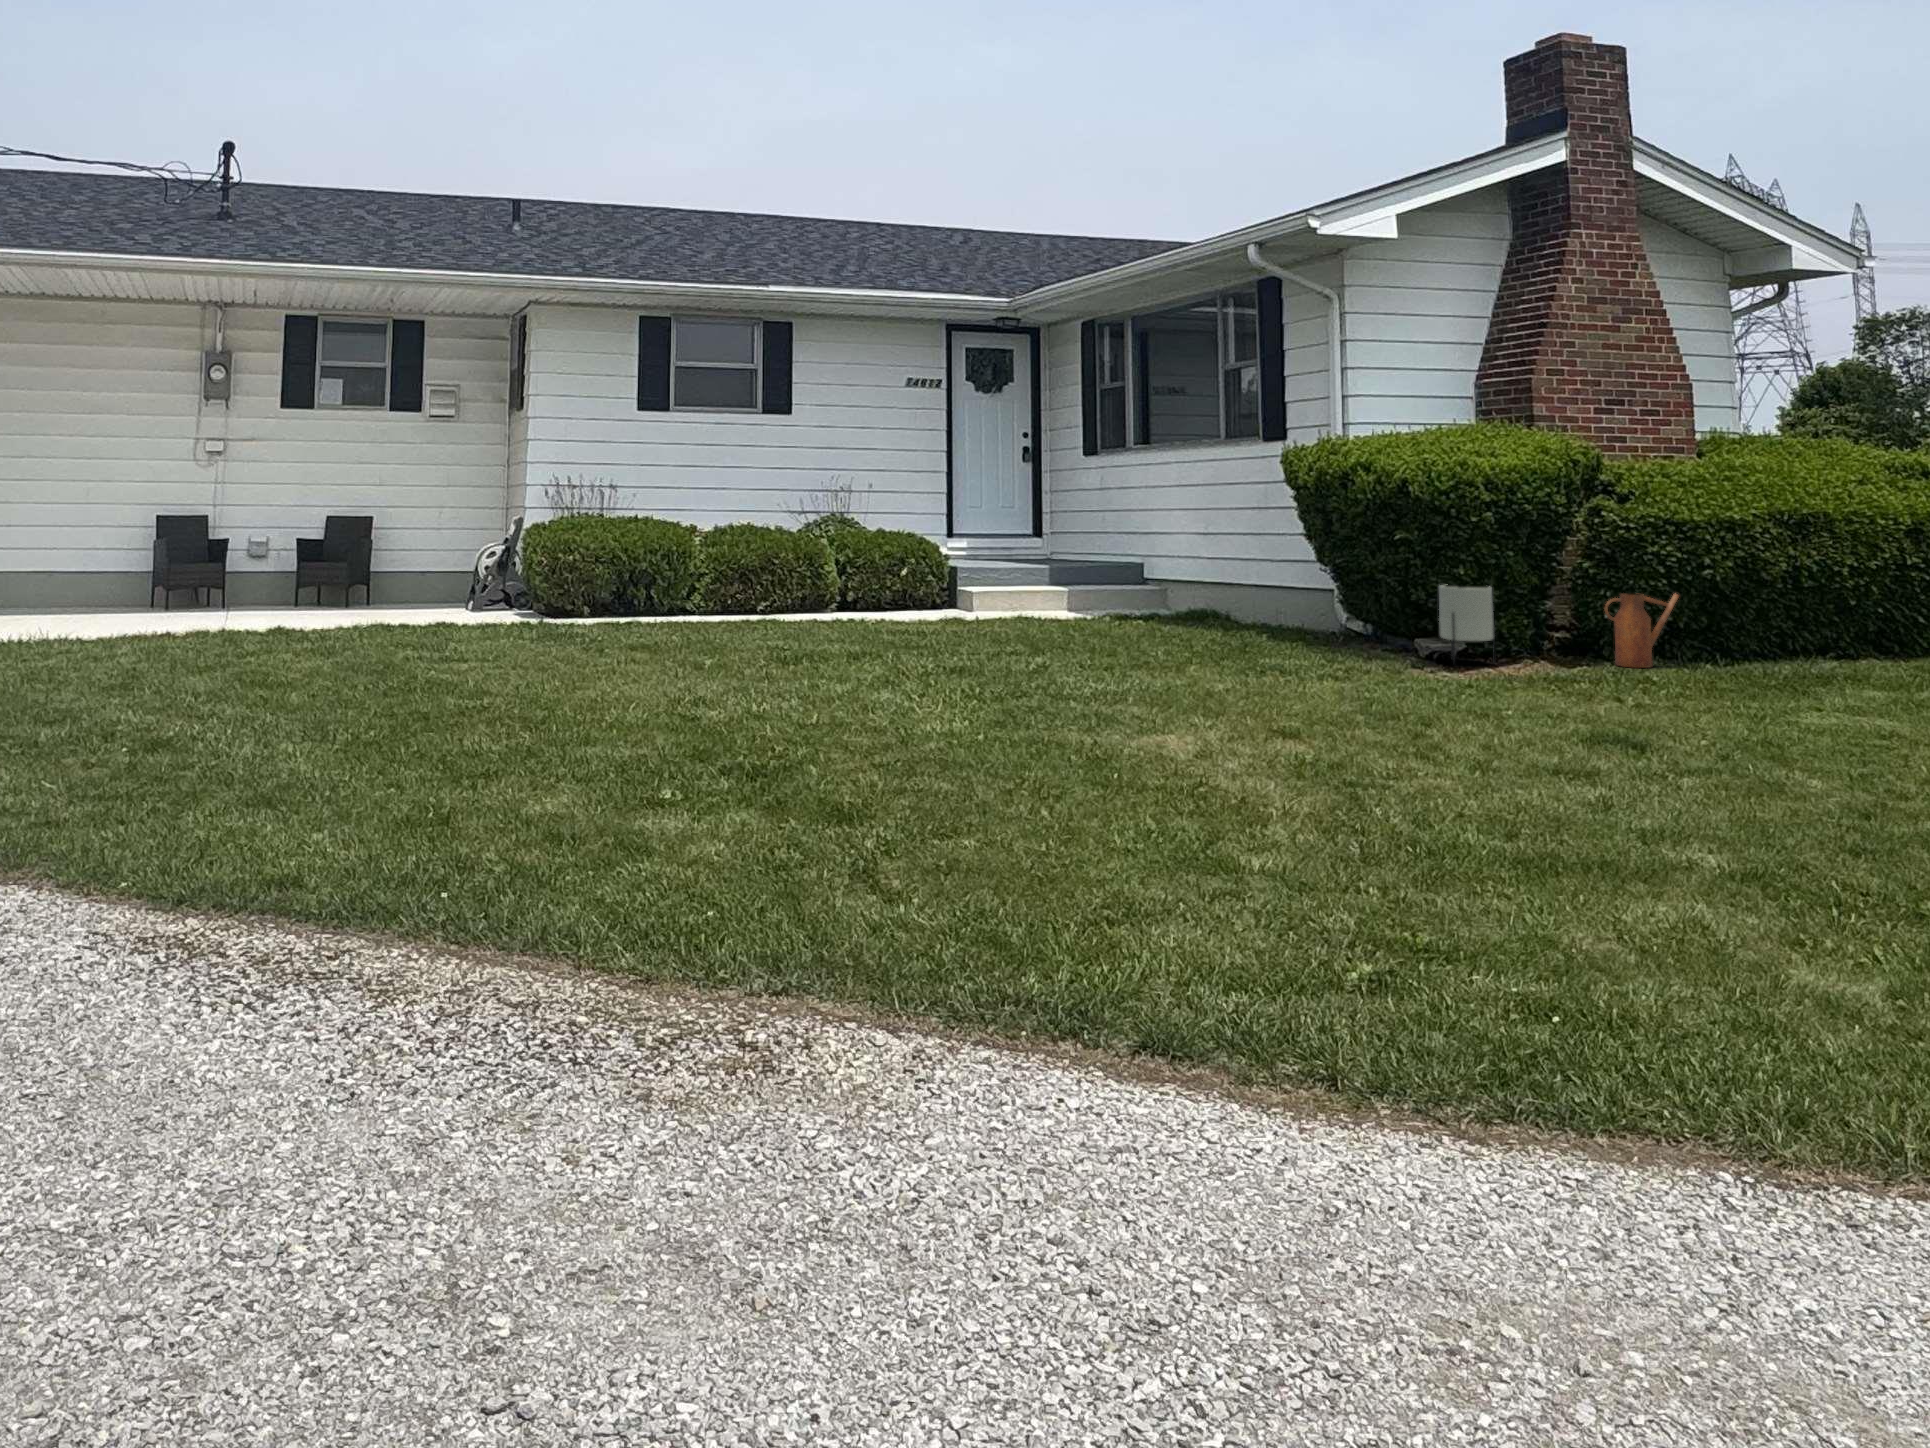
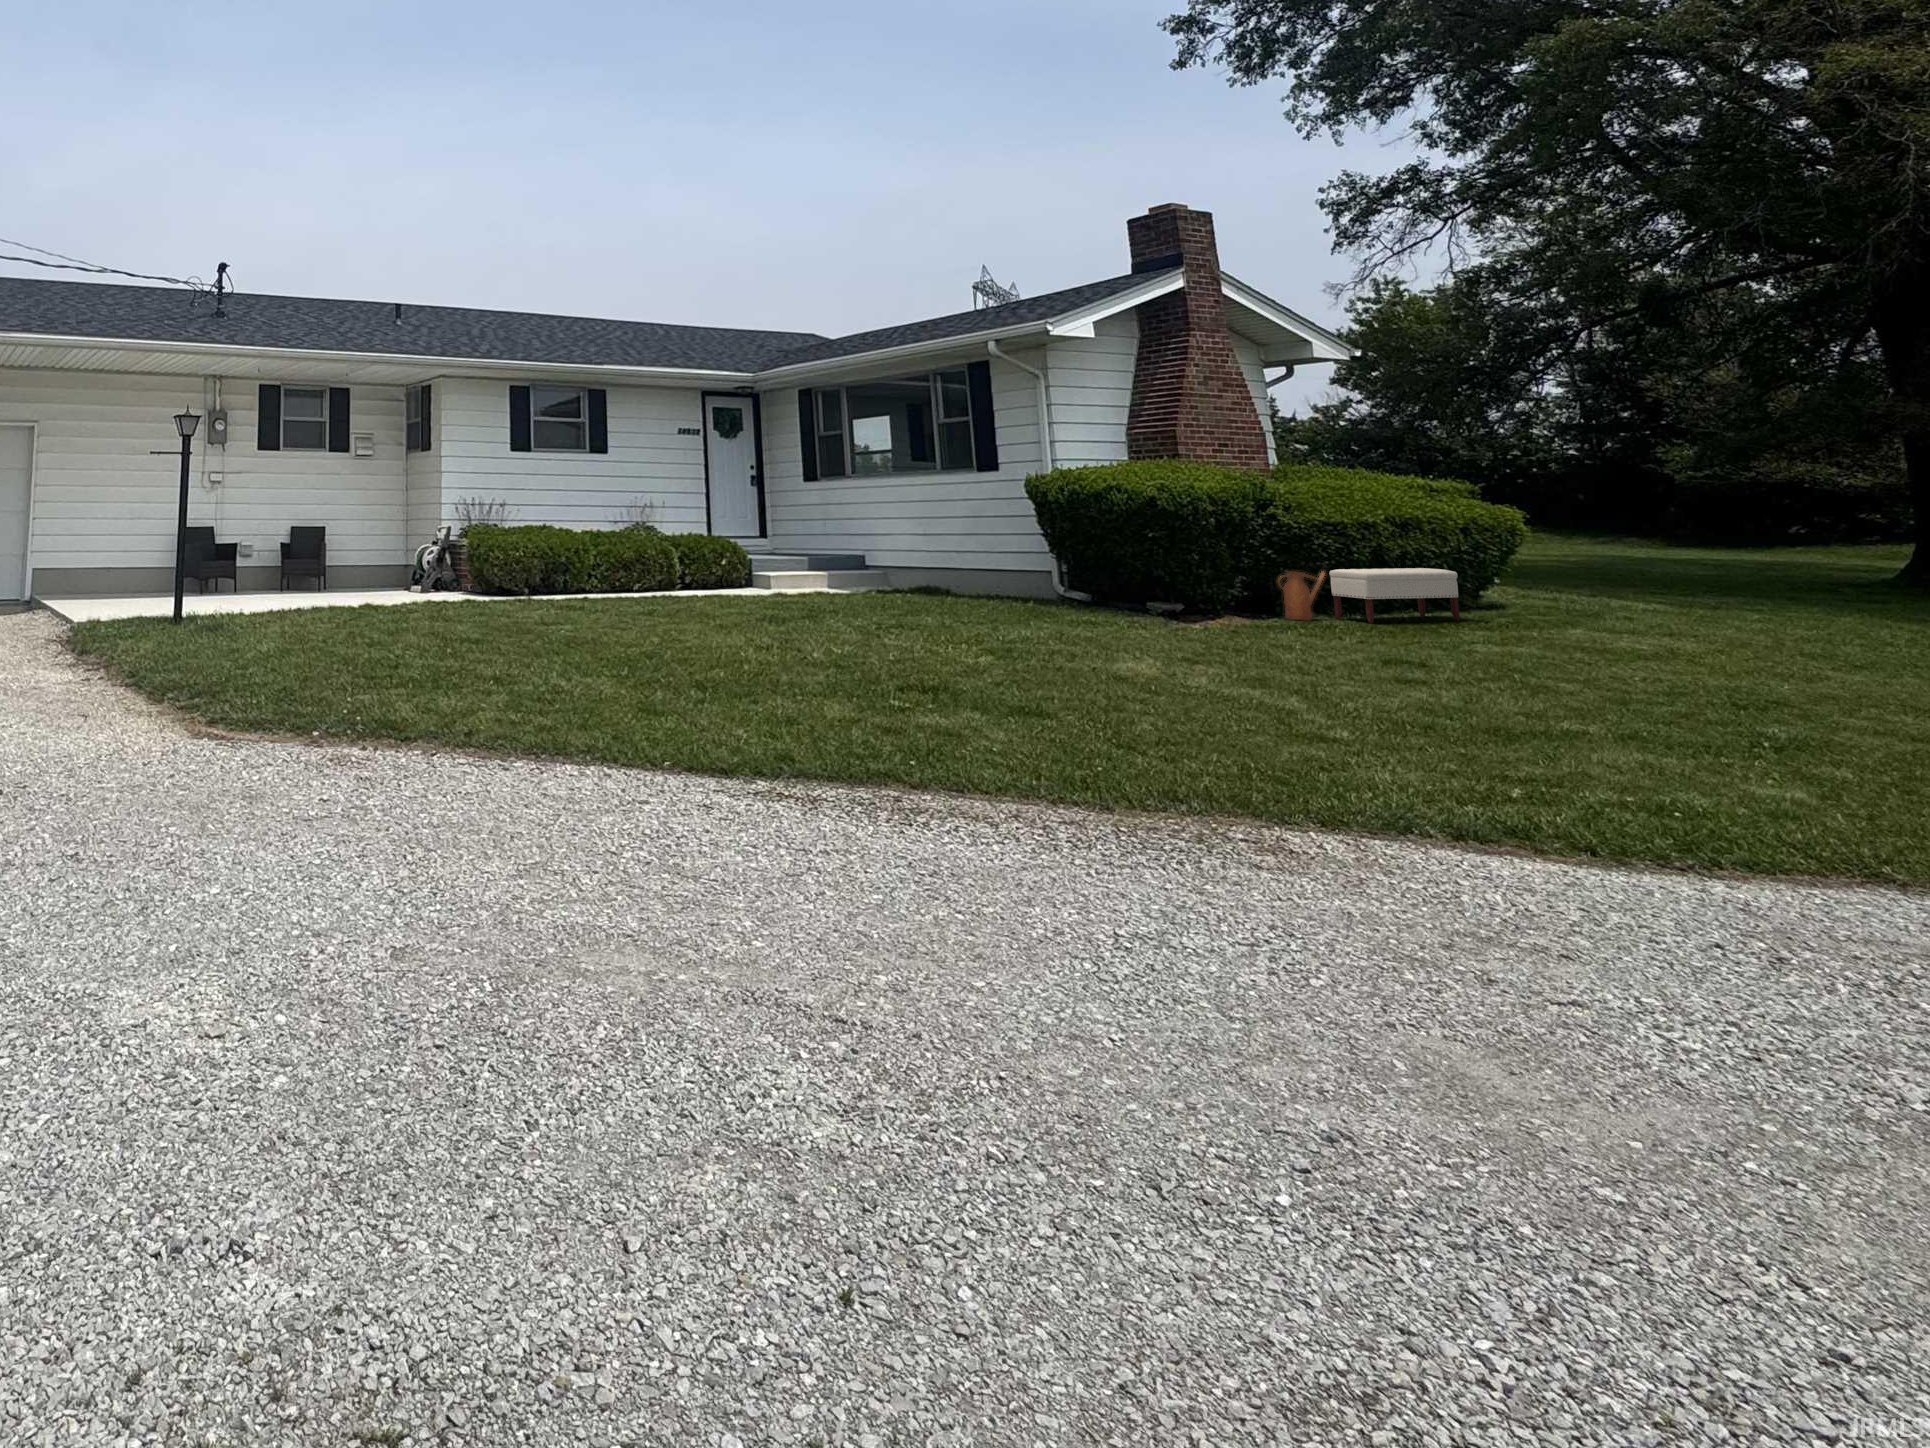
planter: present [1439,585,1495,661] -> none [1169,567,1212,620]
bench: none [1689,590,1886,673] -> present [1329,568,1460,623]

